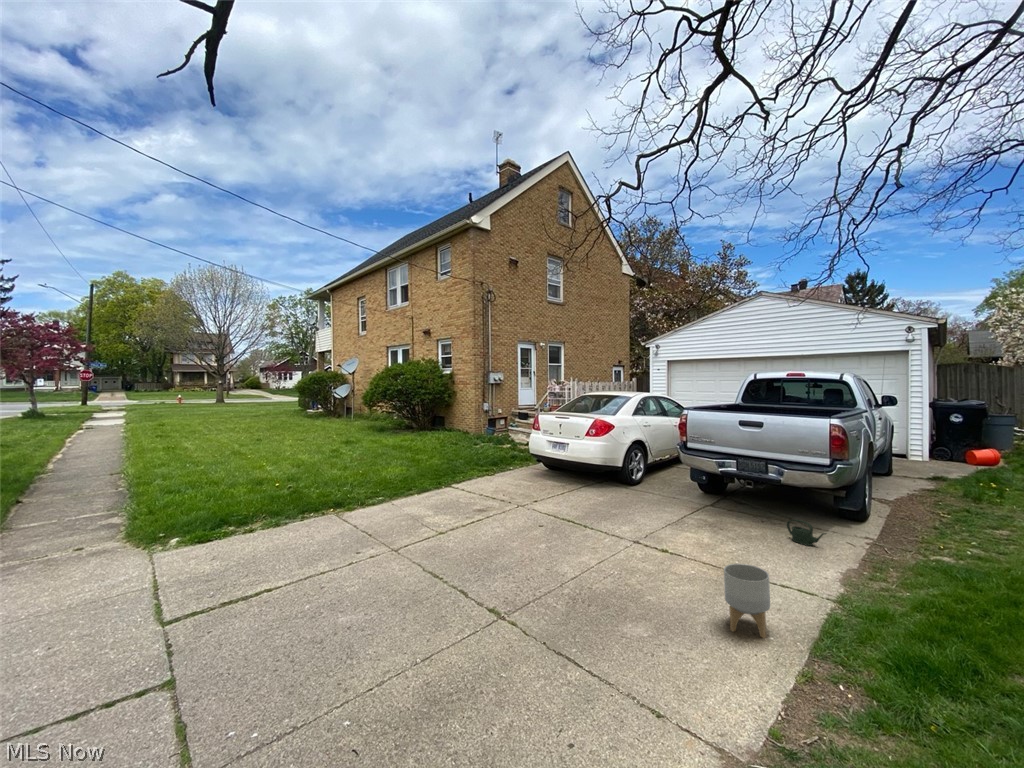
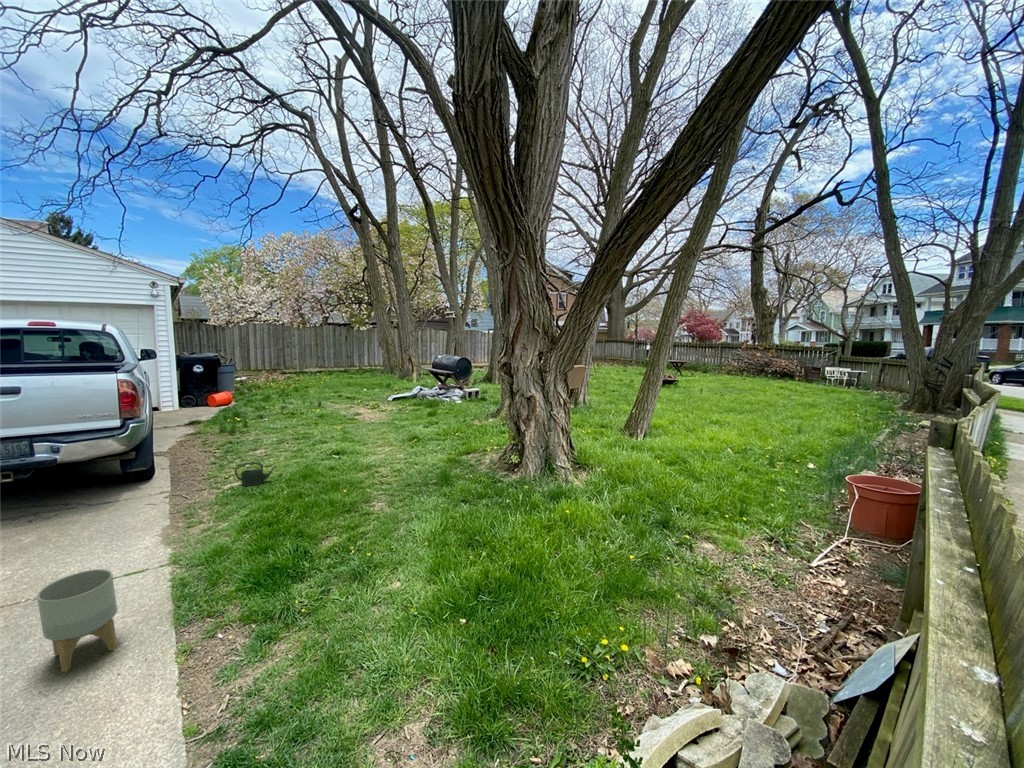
watering can: present [787,520,826,546] -> present [235,462,277,486]

